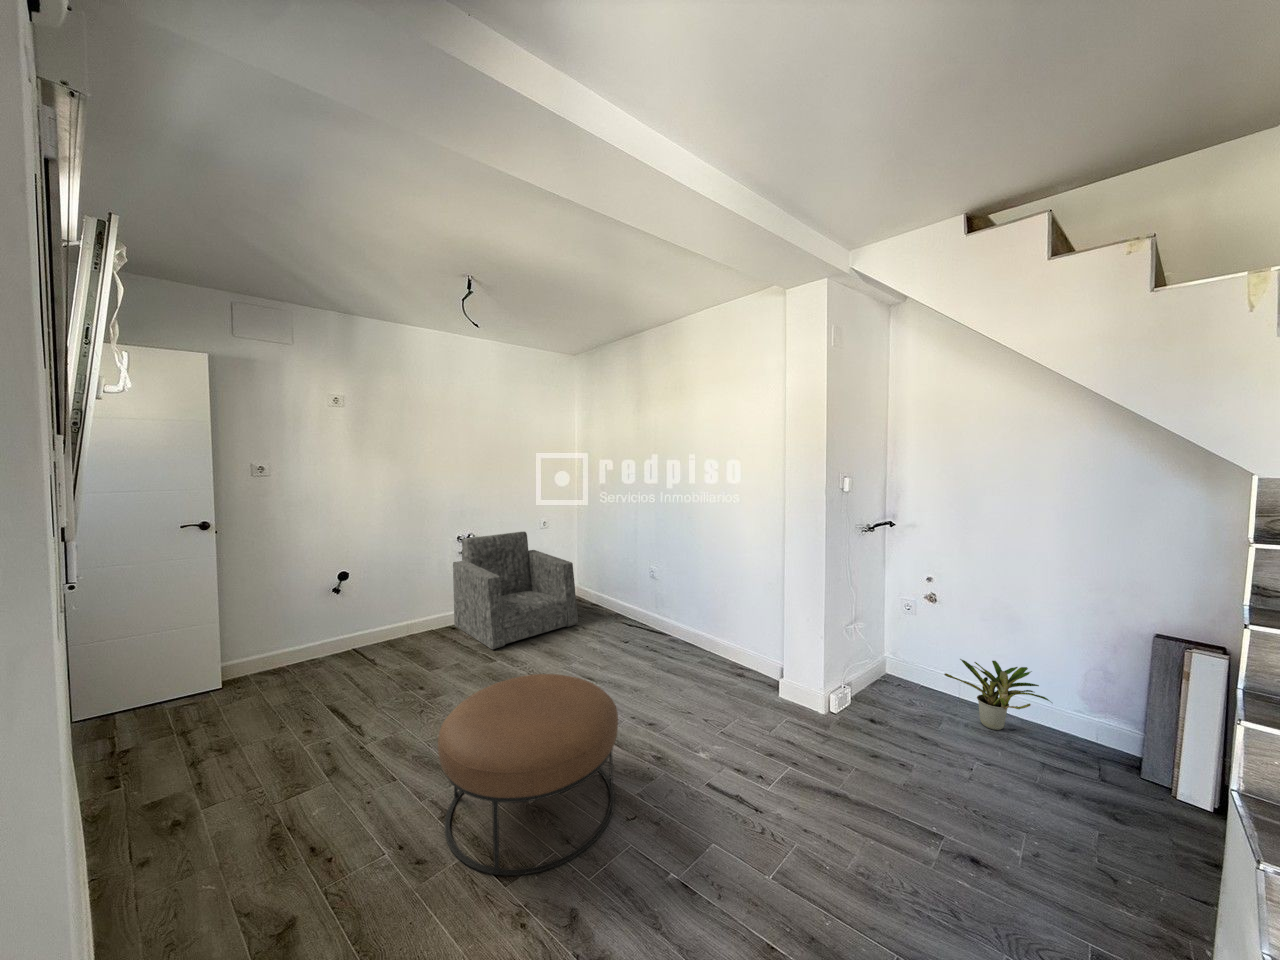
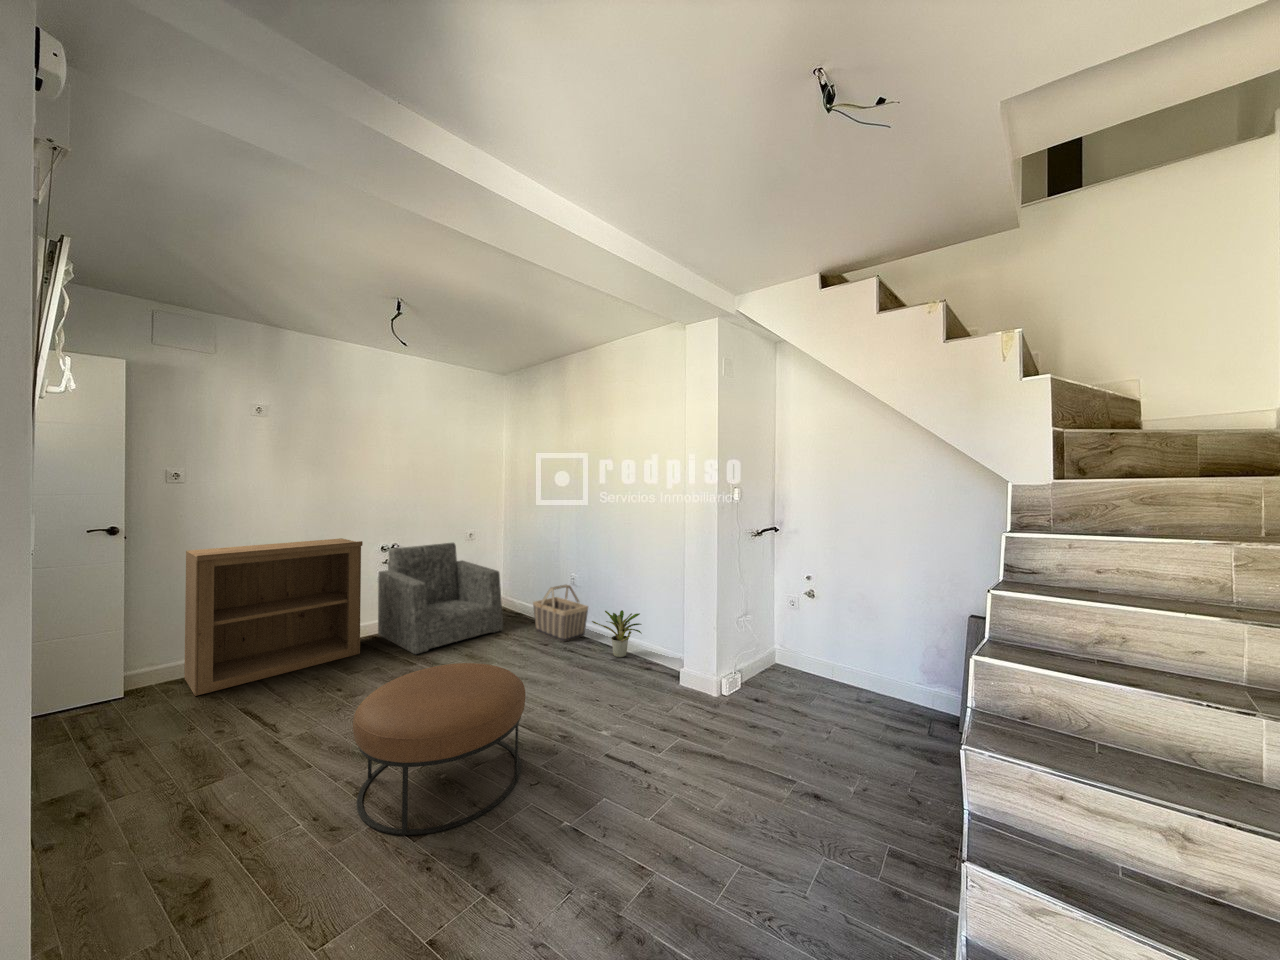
bookshelf: none [273,529,438,689] -> present [184,538,363,696]
basket: none [608,578,667,640] -> present [533,585,588,642]
potted plant: present [944,659,1052,730] -> present [592,610,642,658]

